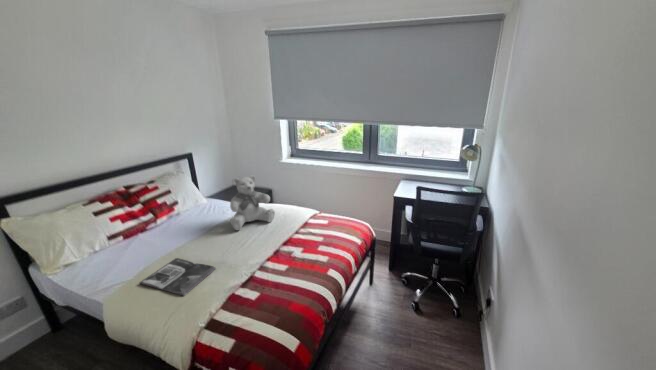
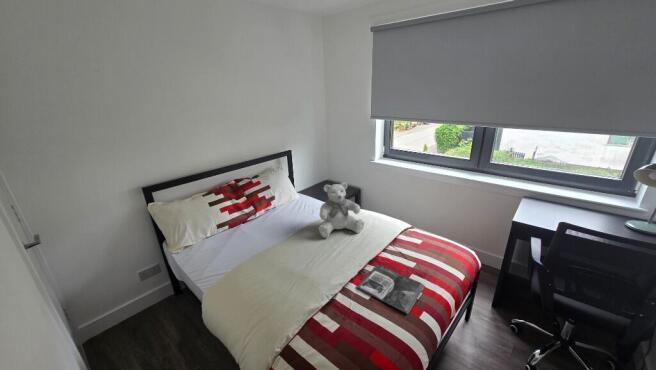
magazine: present [140,258,216,296] -> present [357,265,425,314]

